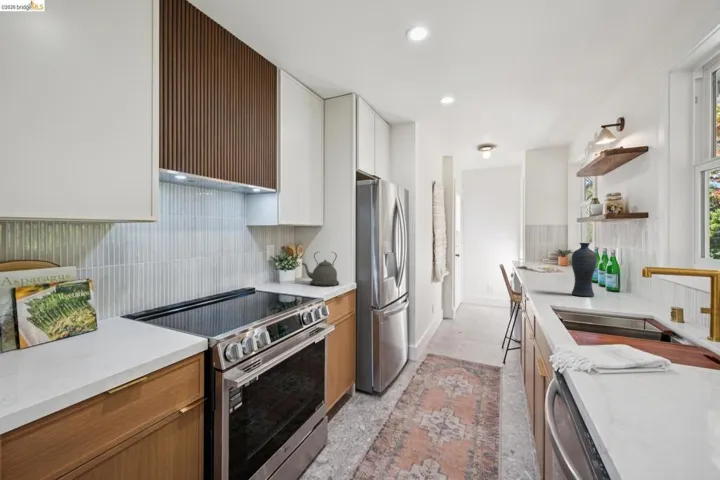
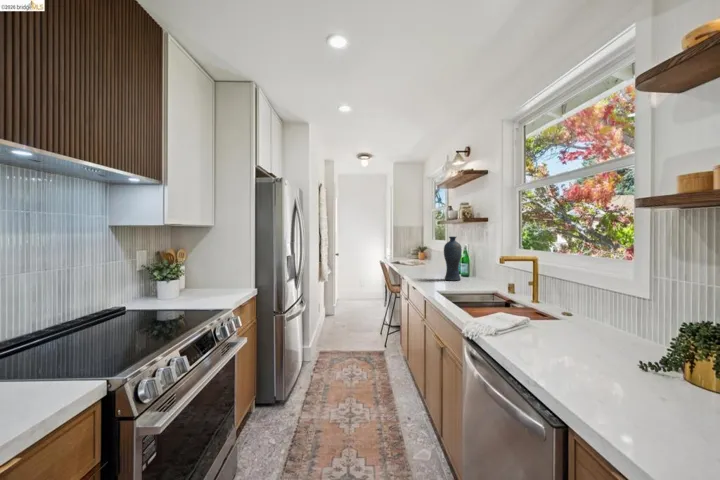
kettle: present [302,253,339,286] -> none [187,256,232,295]

